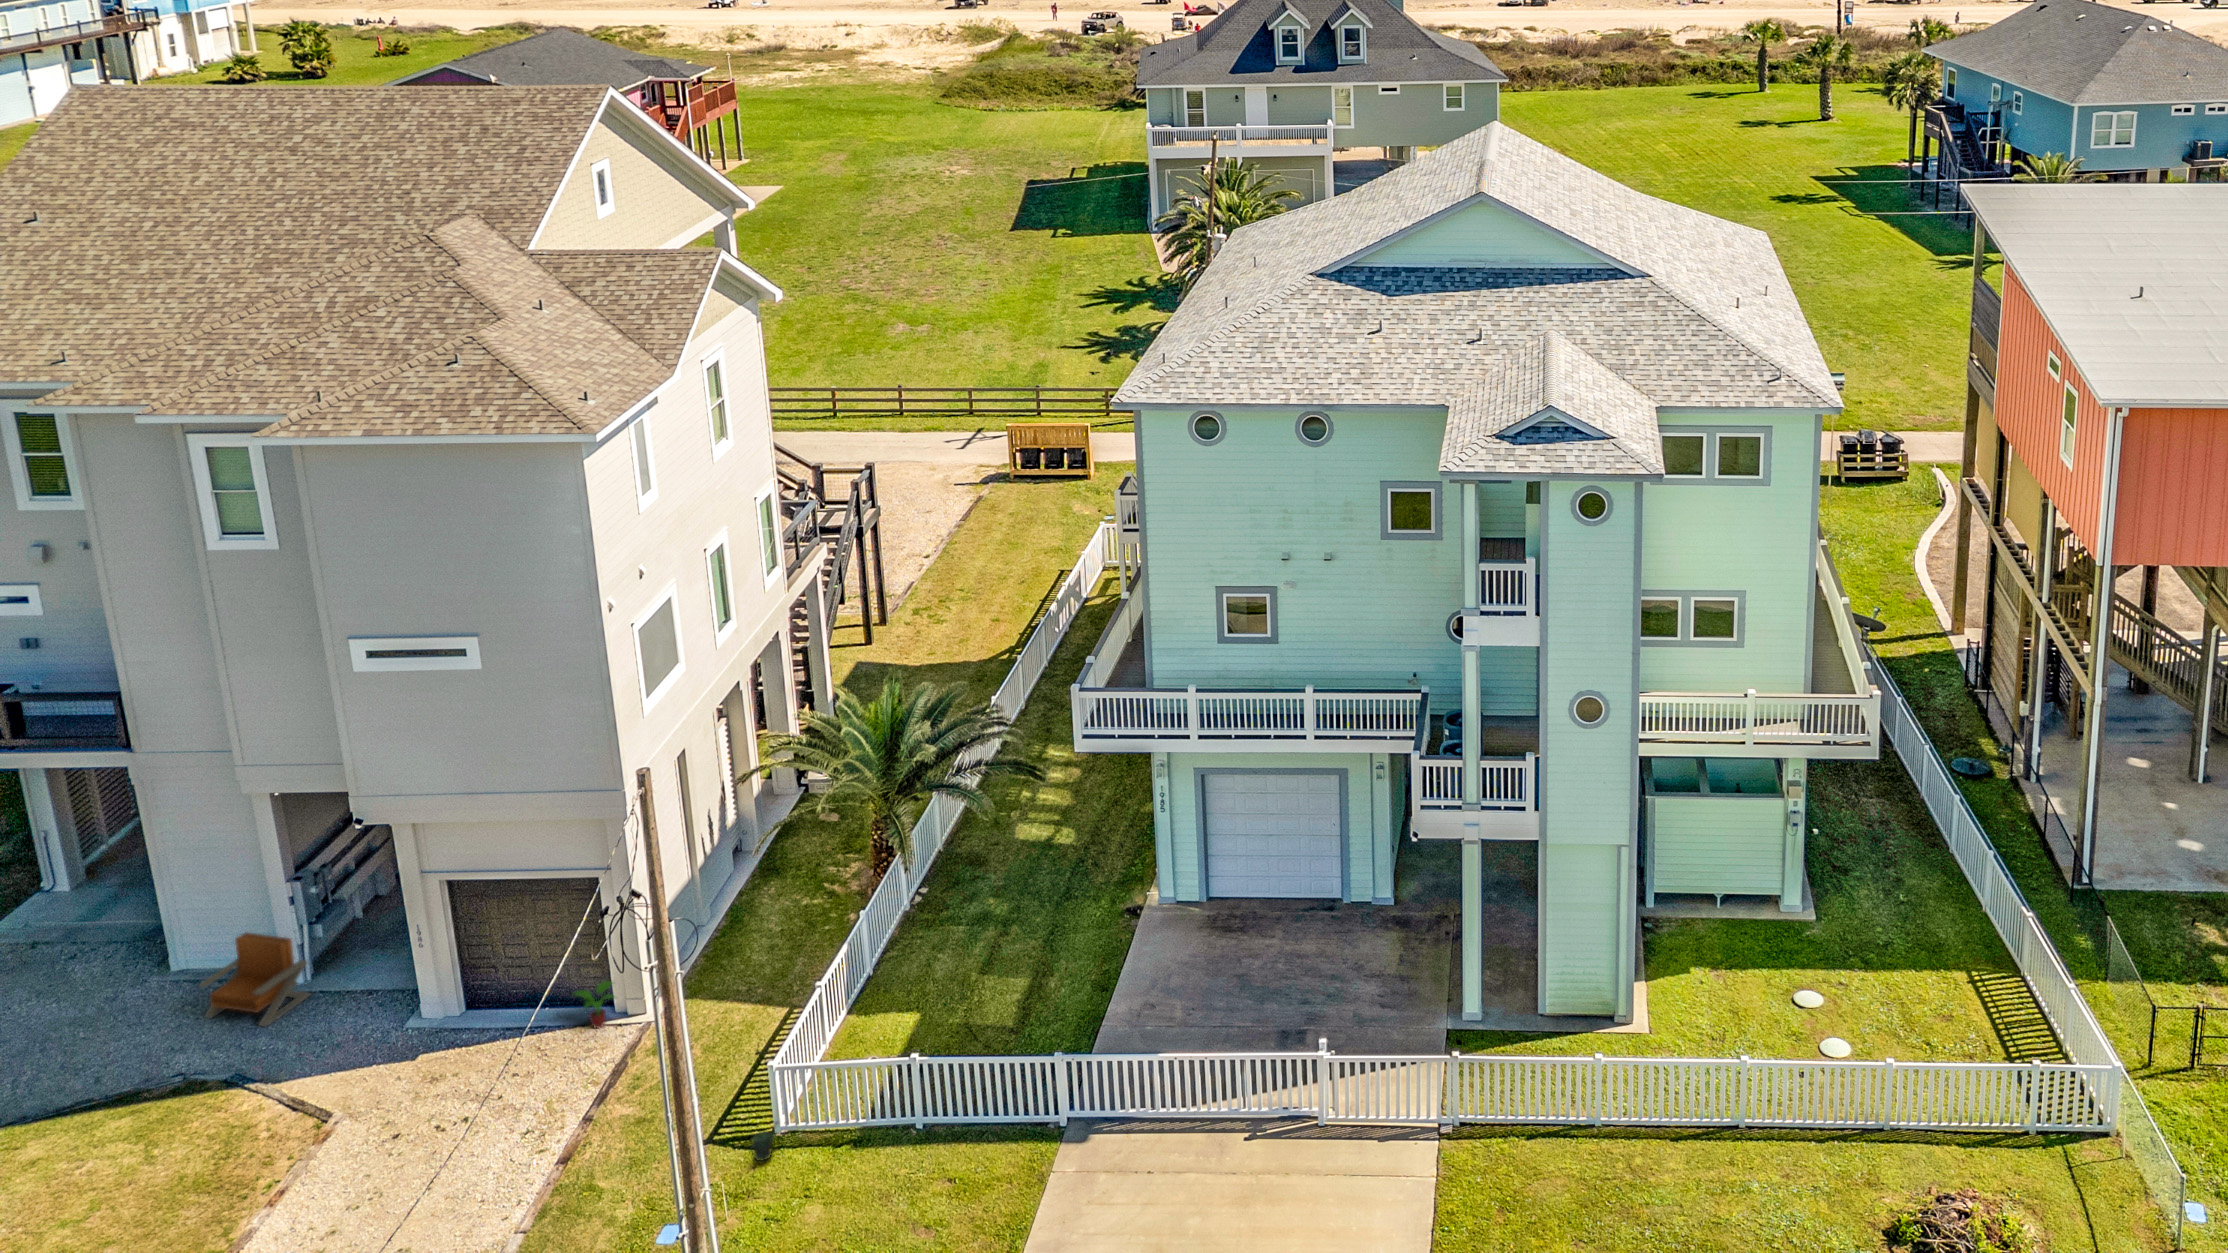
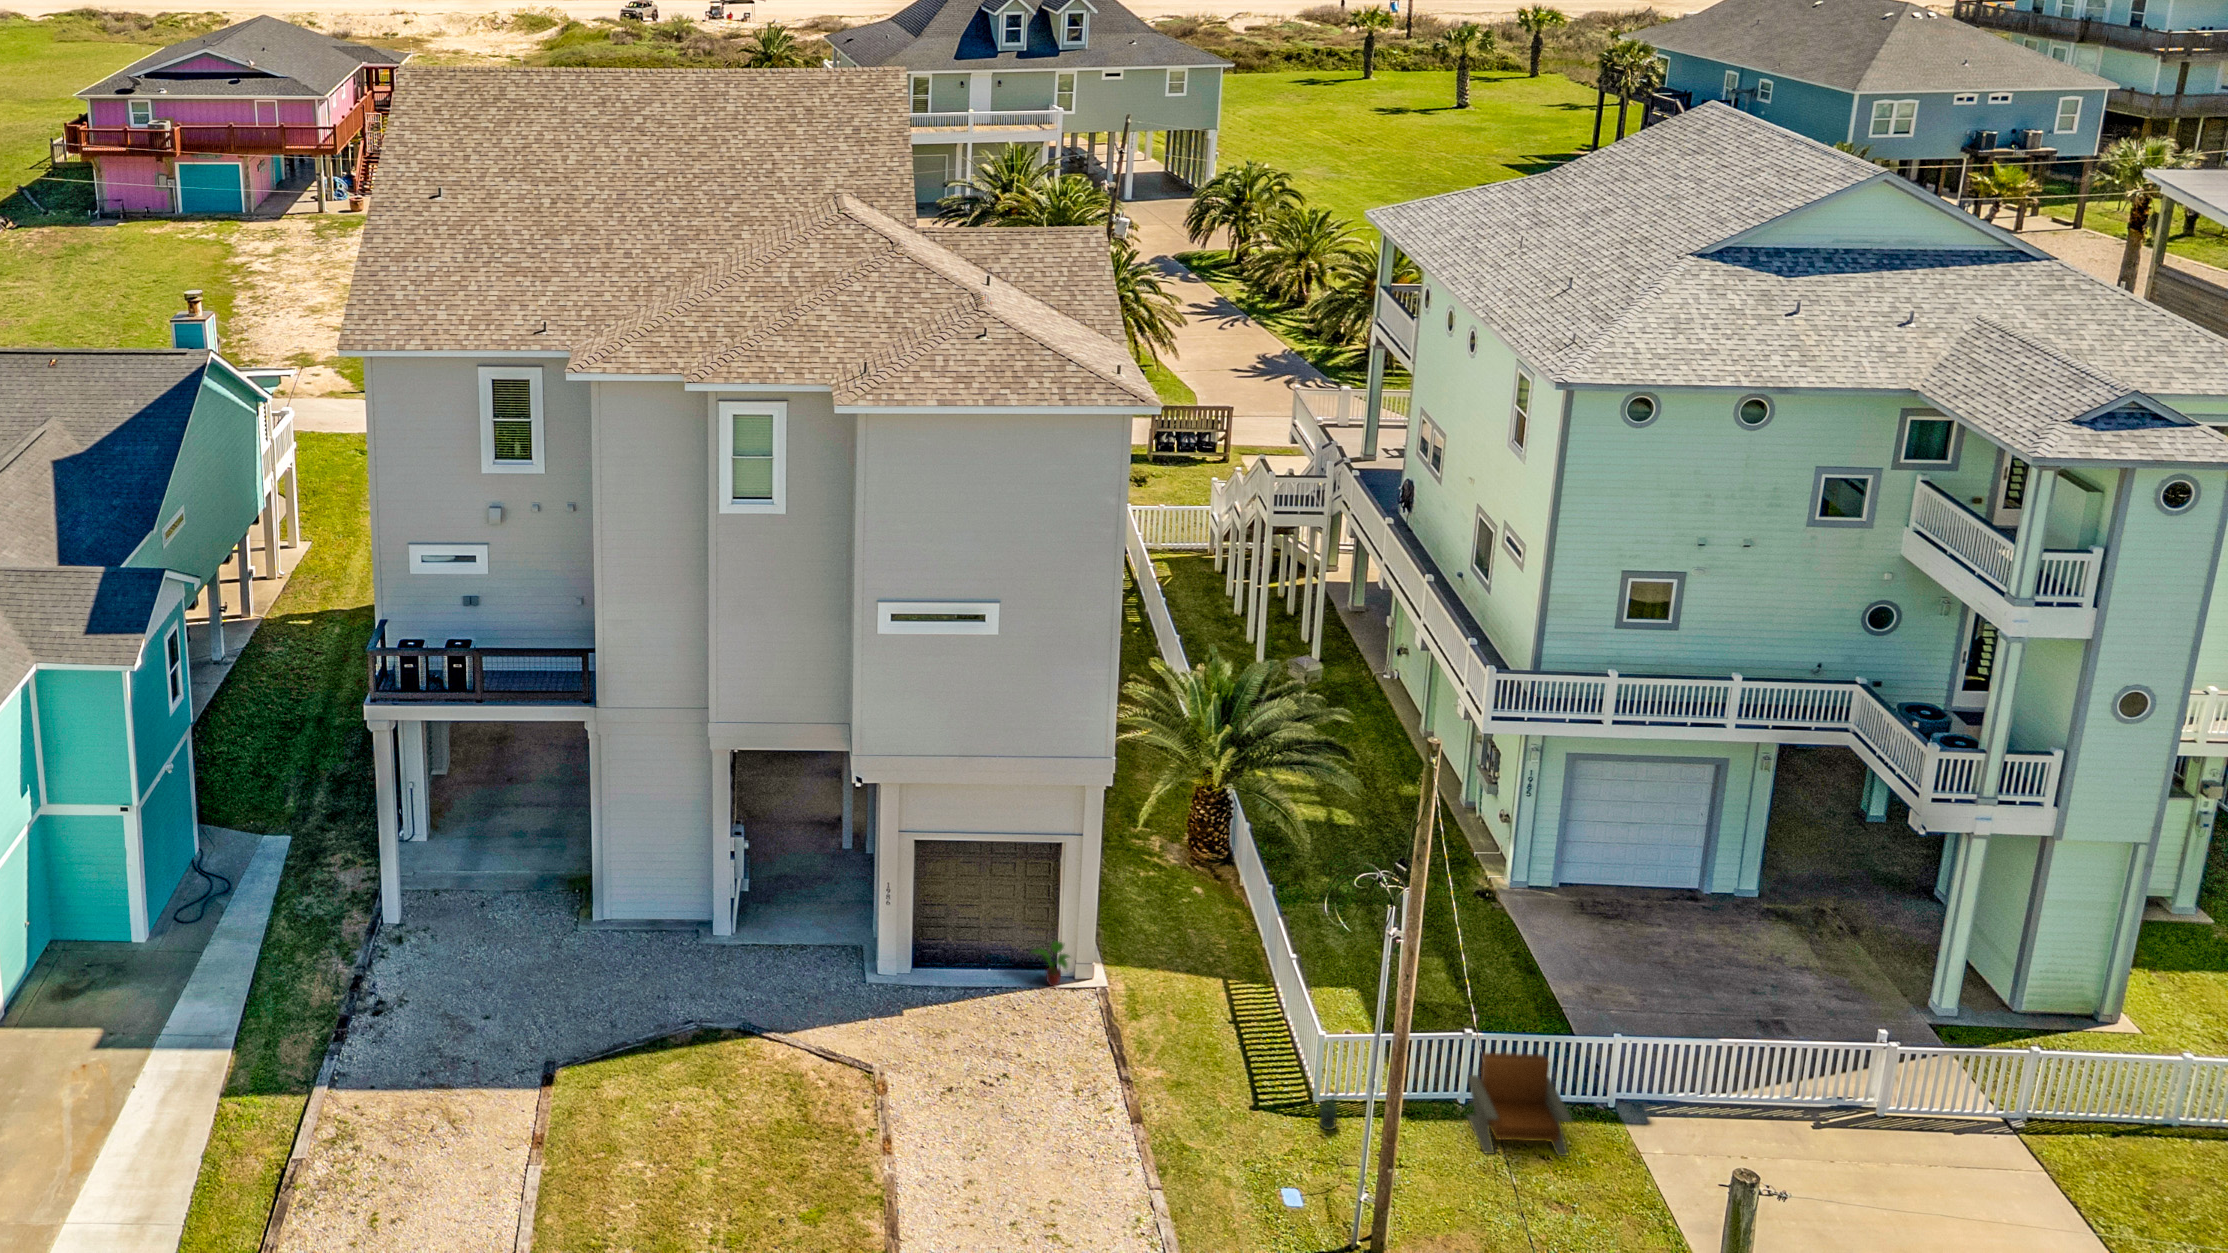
lounge chair: present [199,933,310,1027] -> present [1468,1053,1572,1156]

